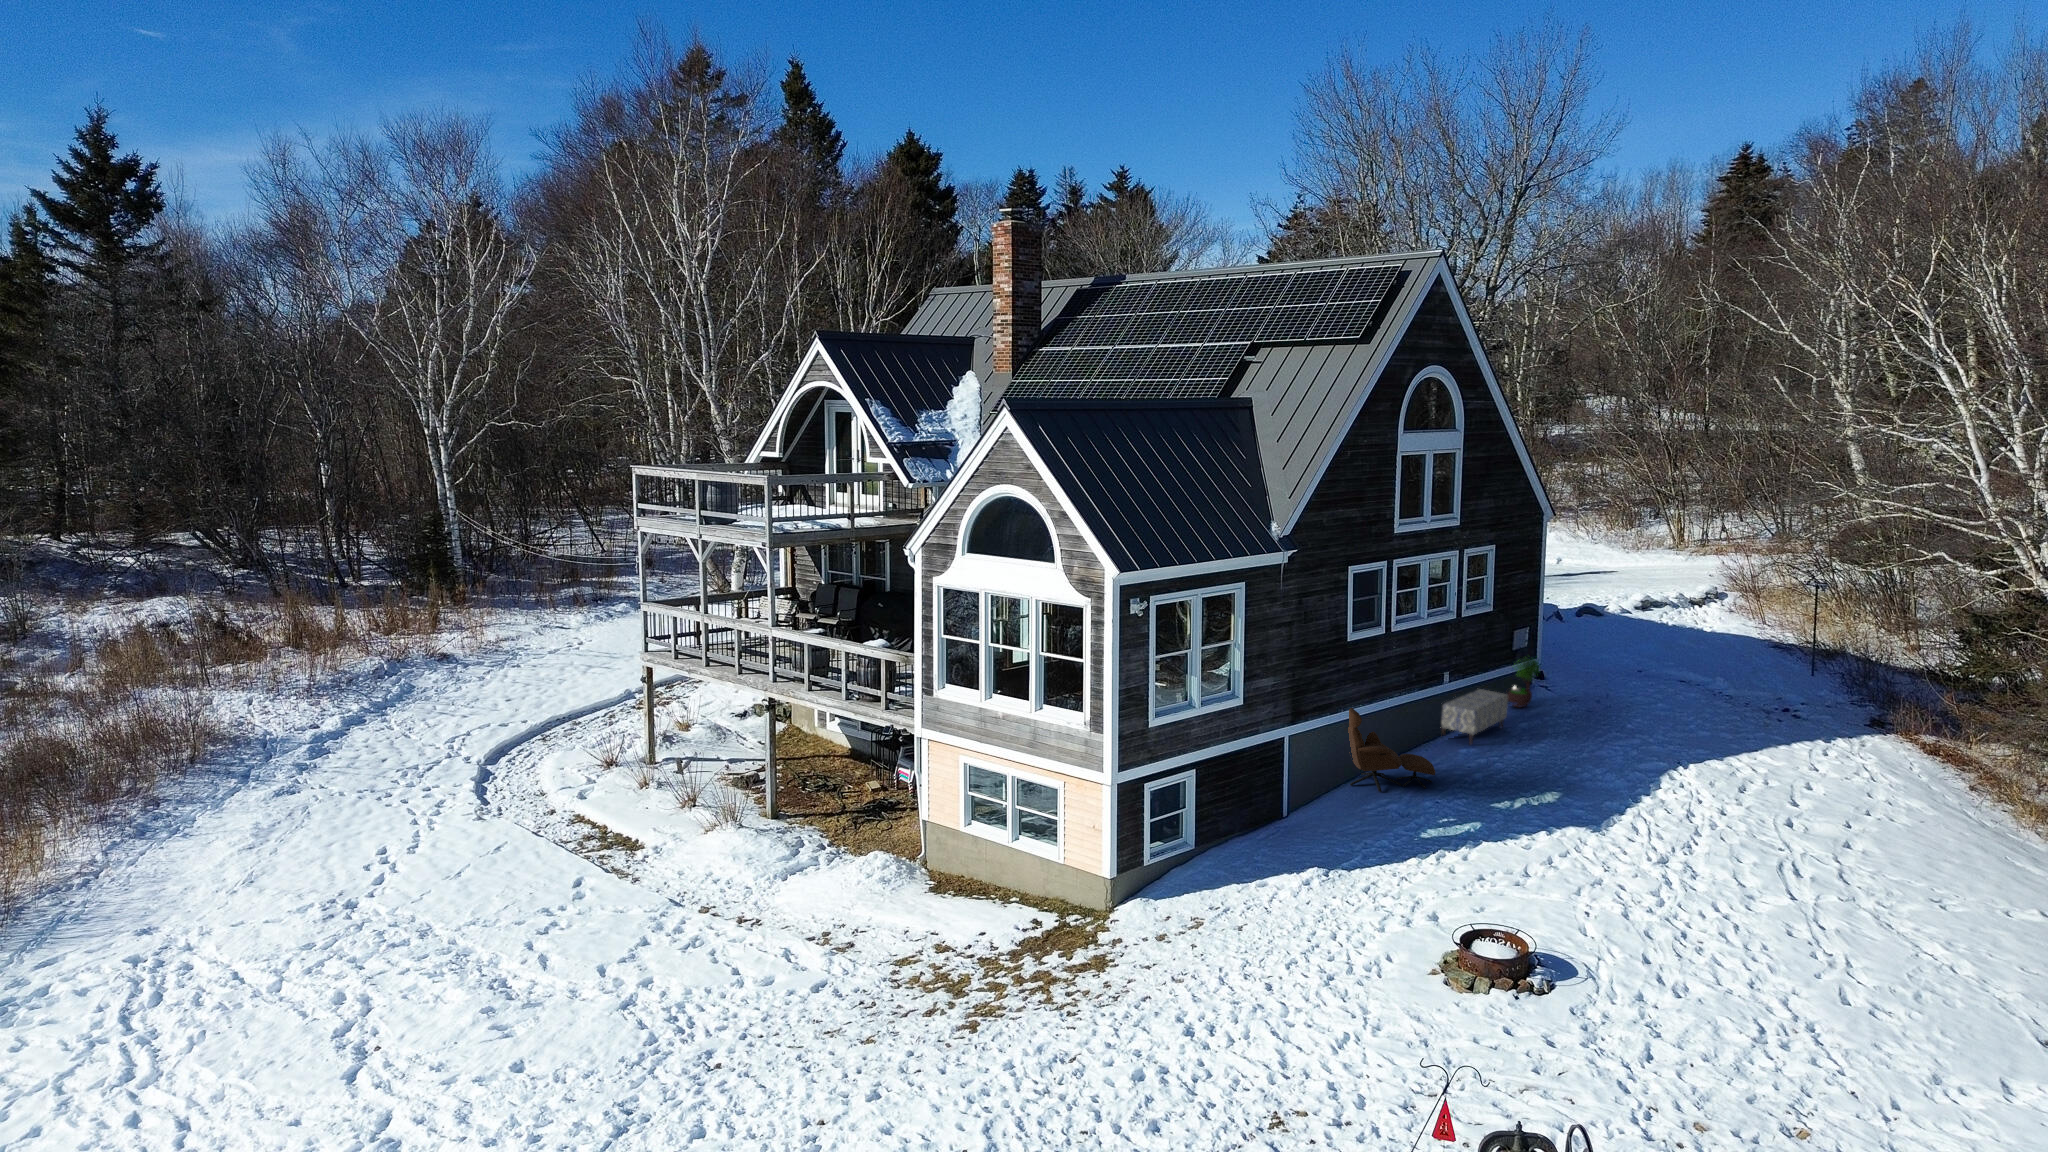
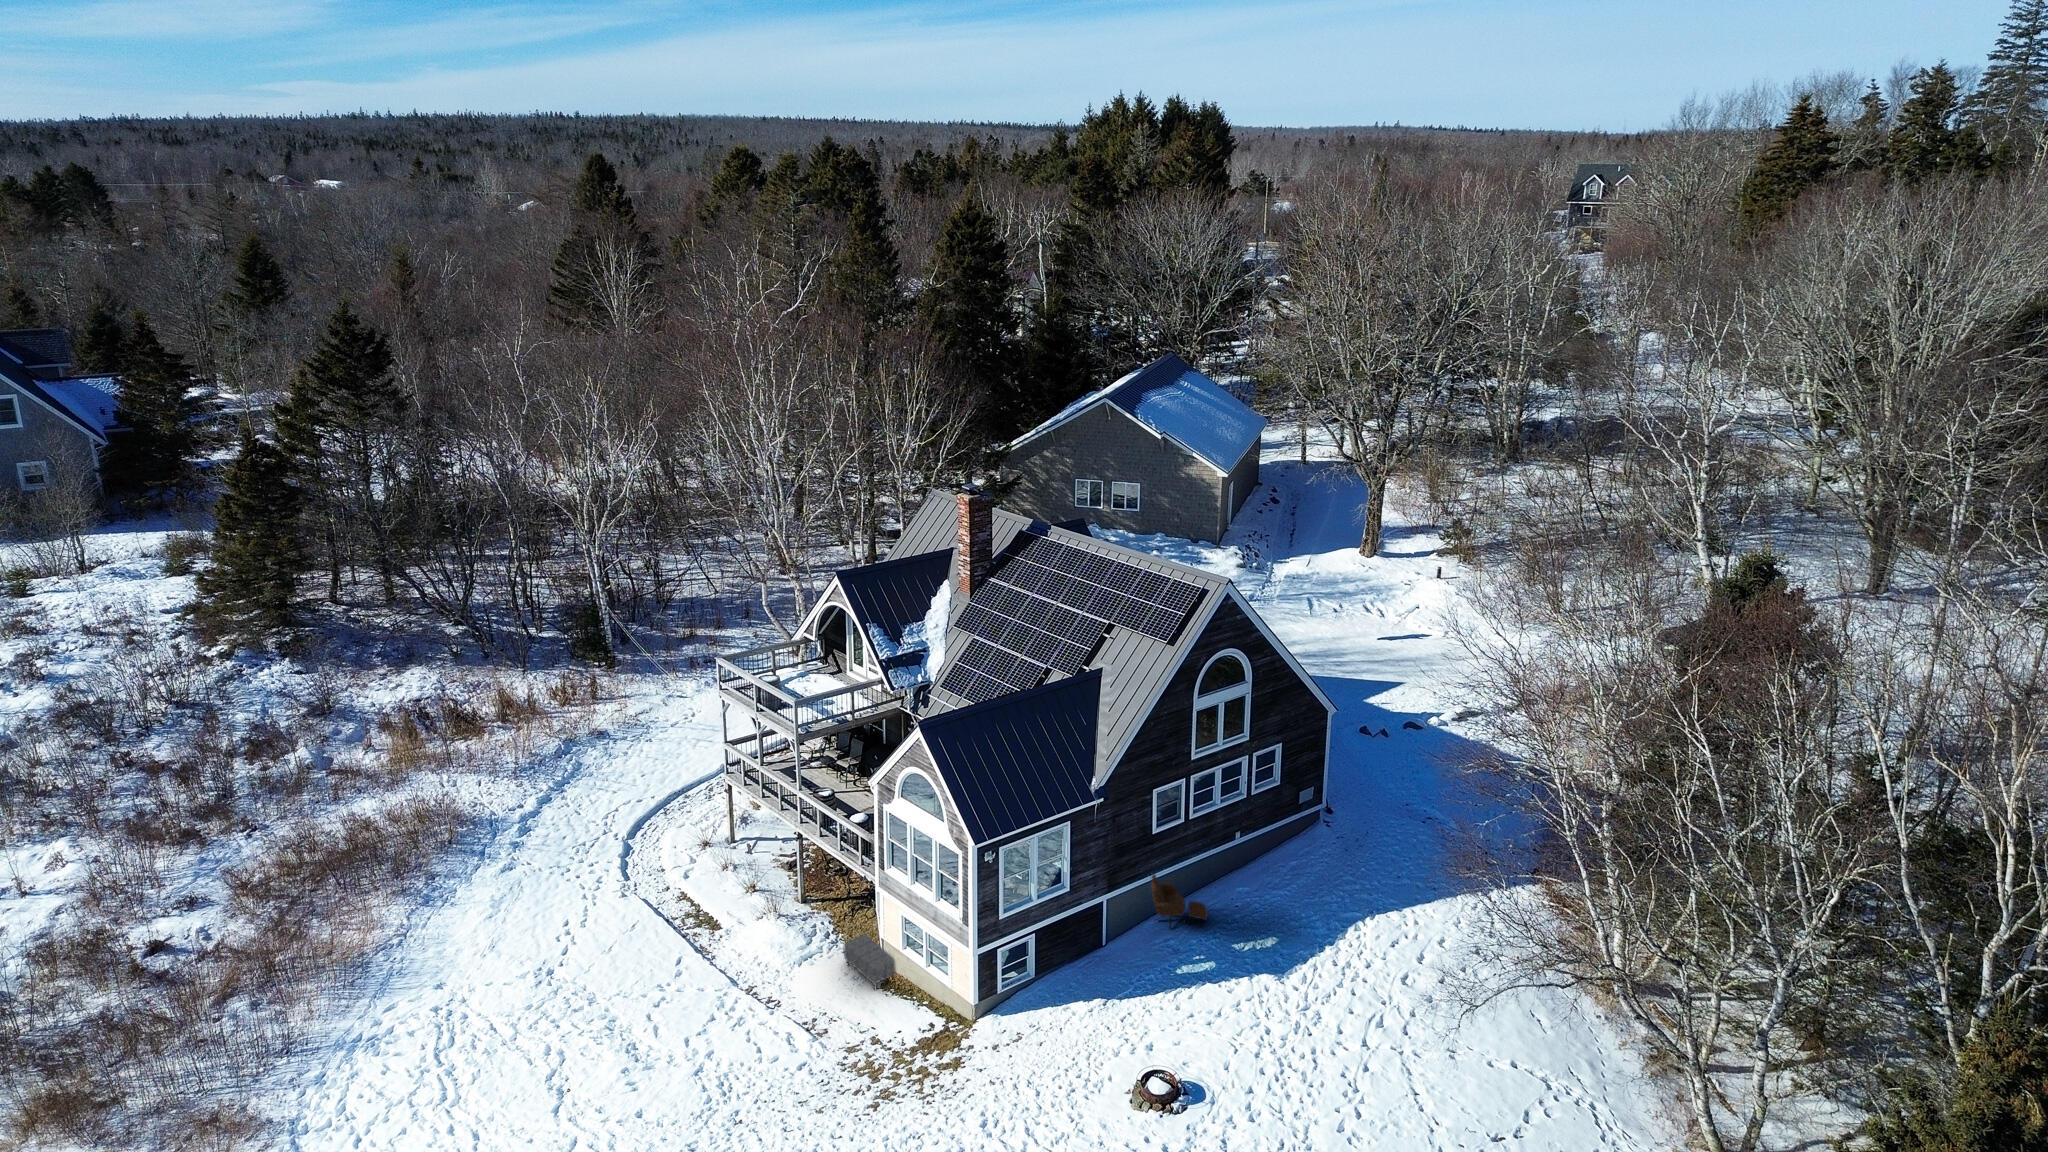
potted tree: present [1507,656,1540,708] -> none [1295,812,1320,844]
bench: present [1440,688,1508,745] -> present [844,934,896,989]

